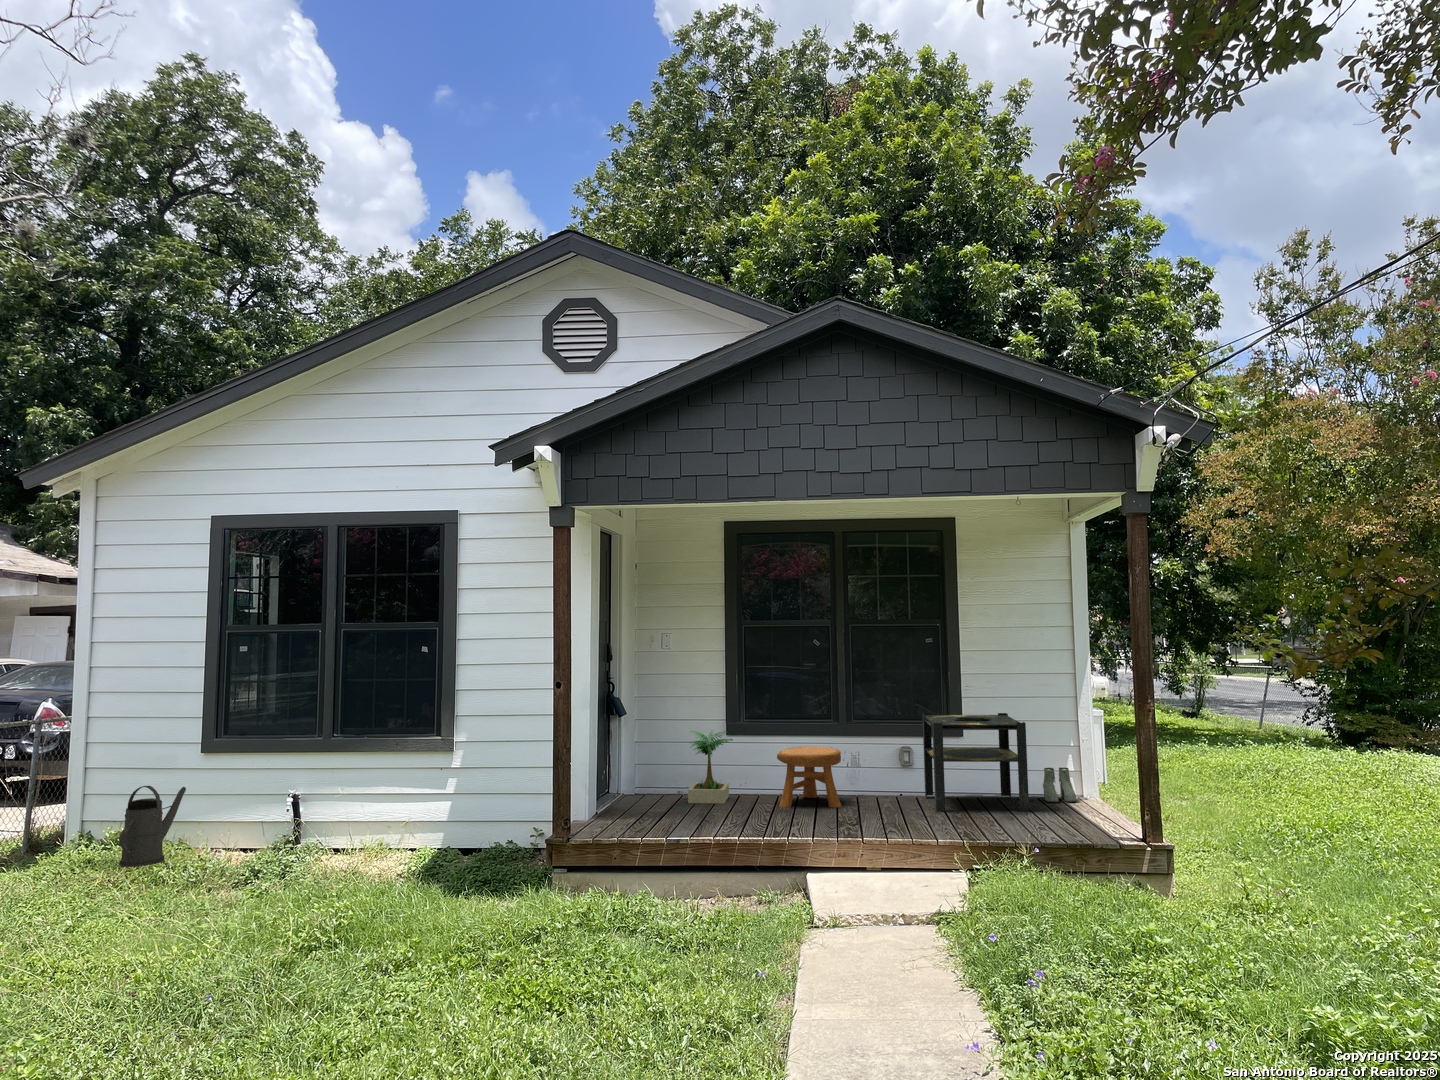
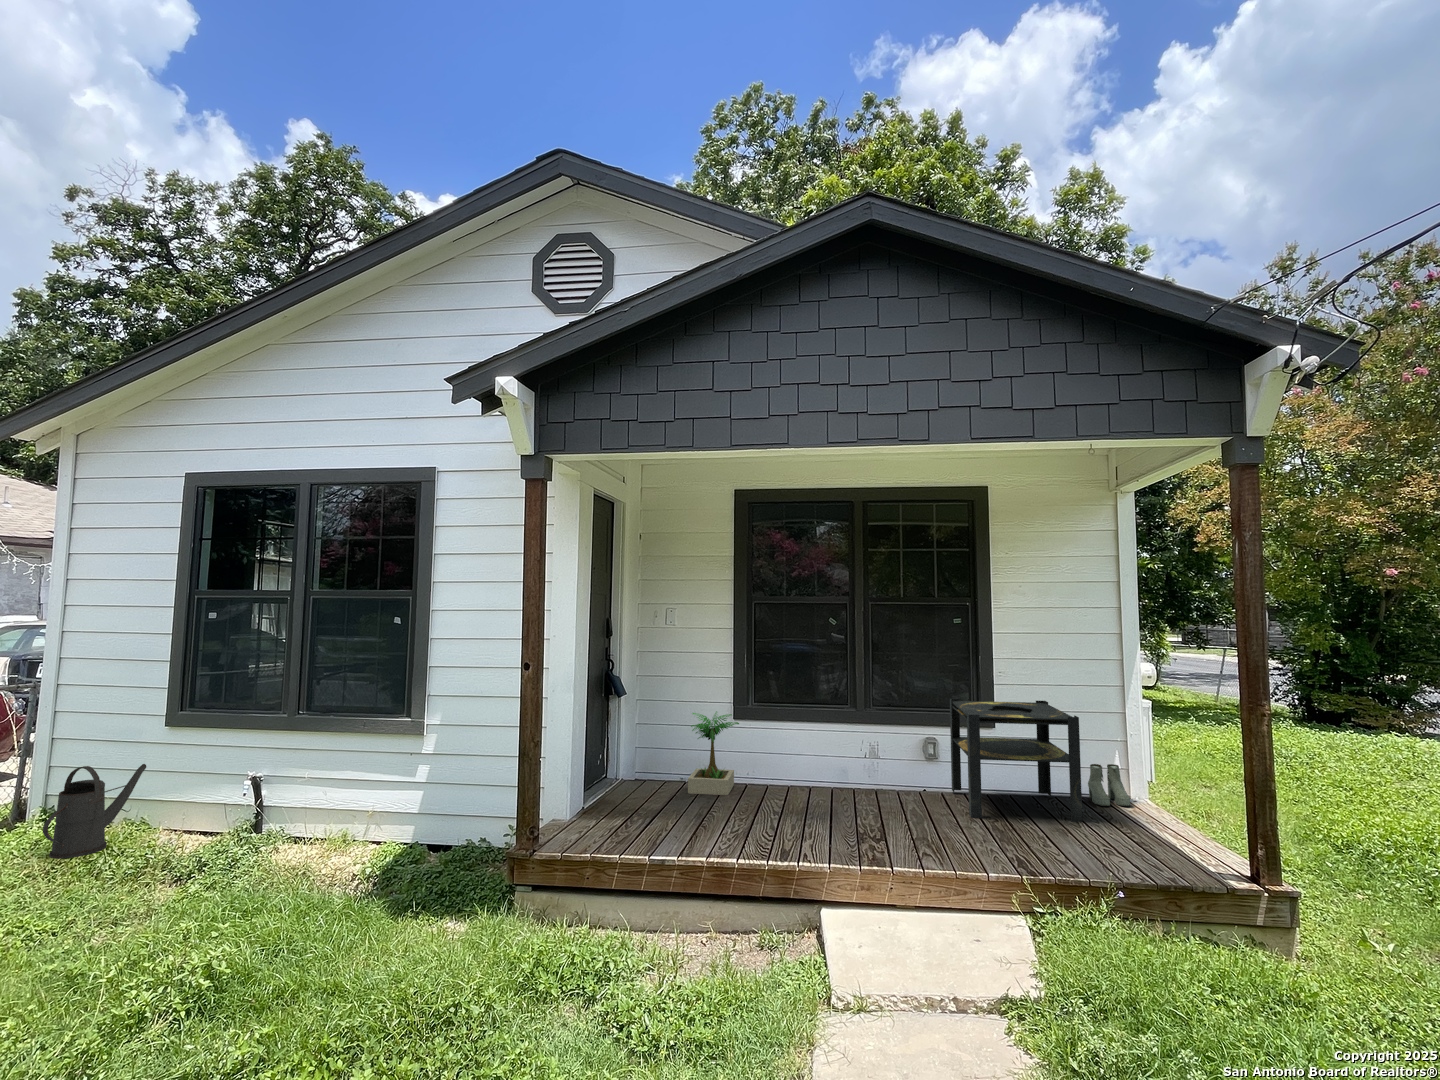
stool: present [777,746,842,807] -> none [787,732,860,807]

